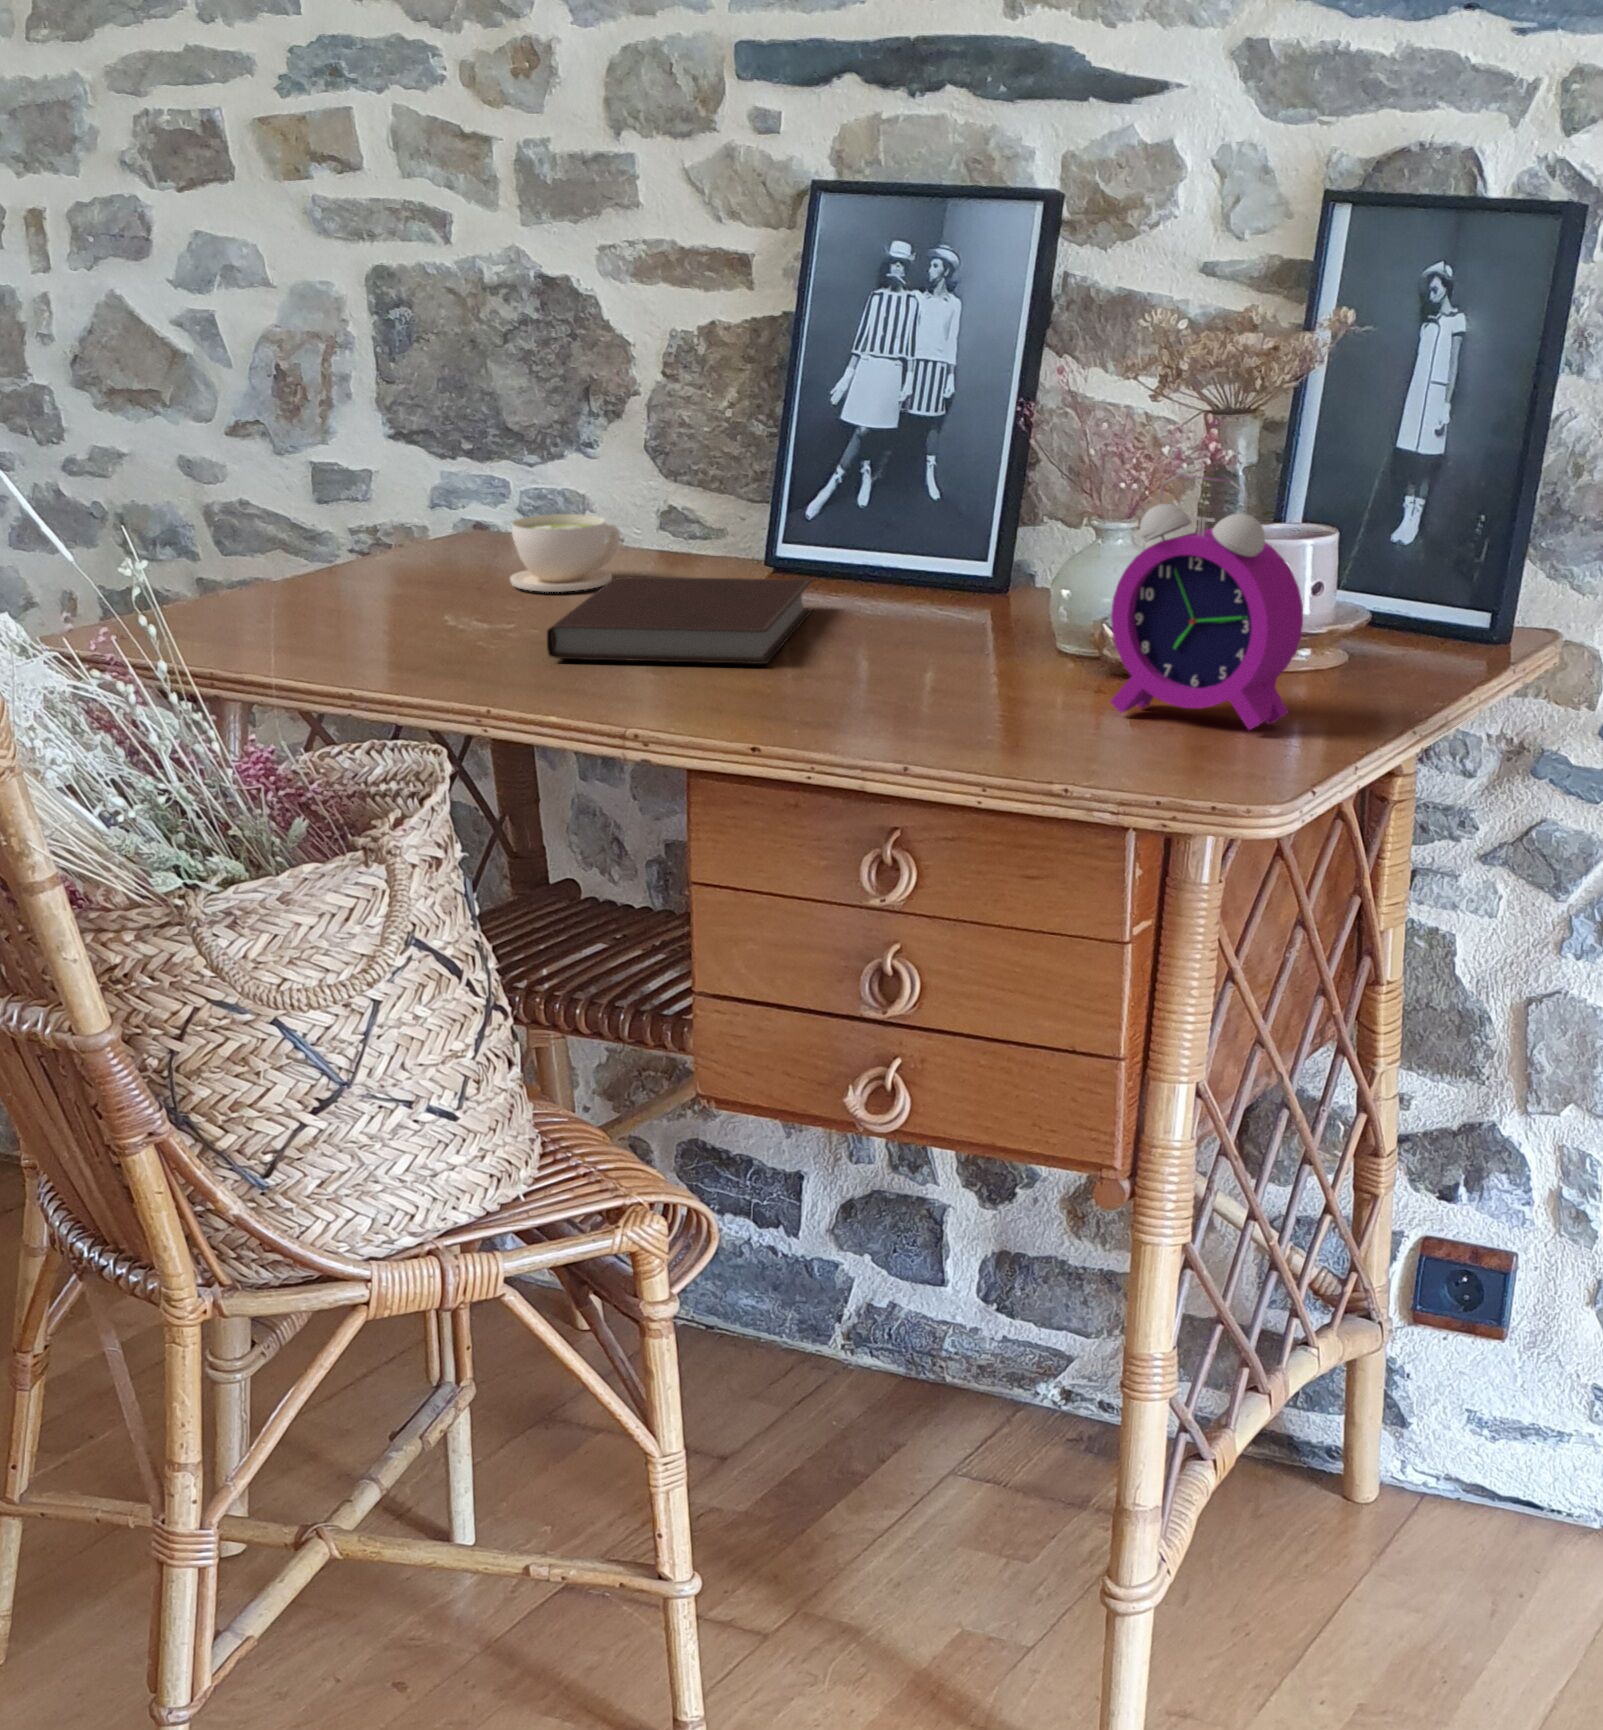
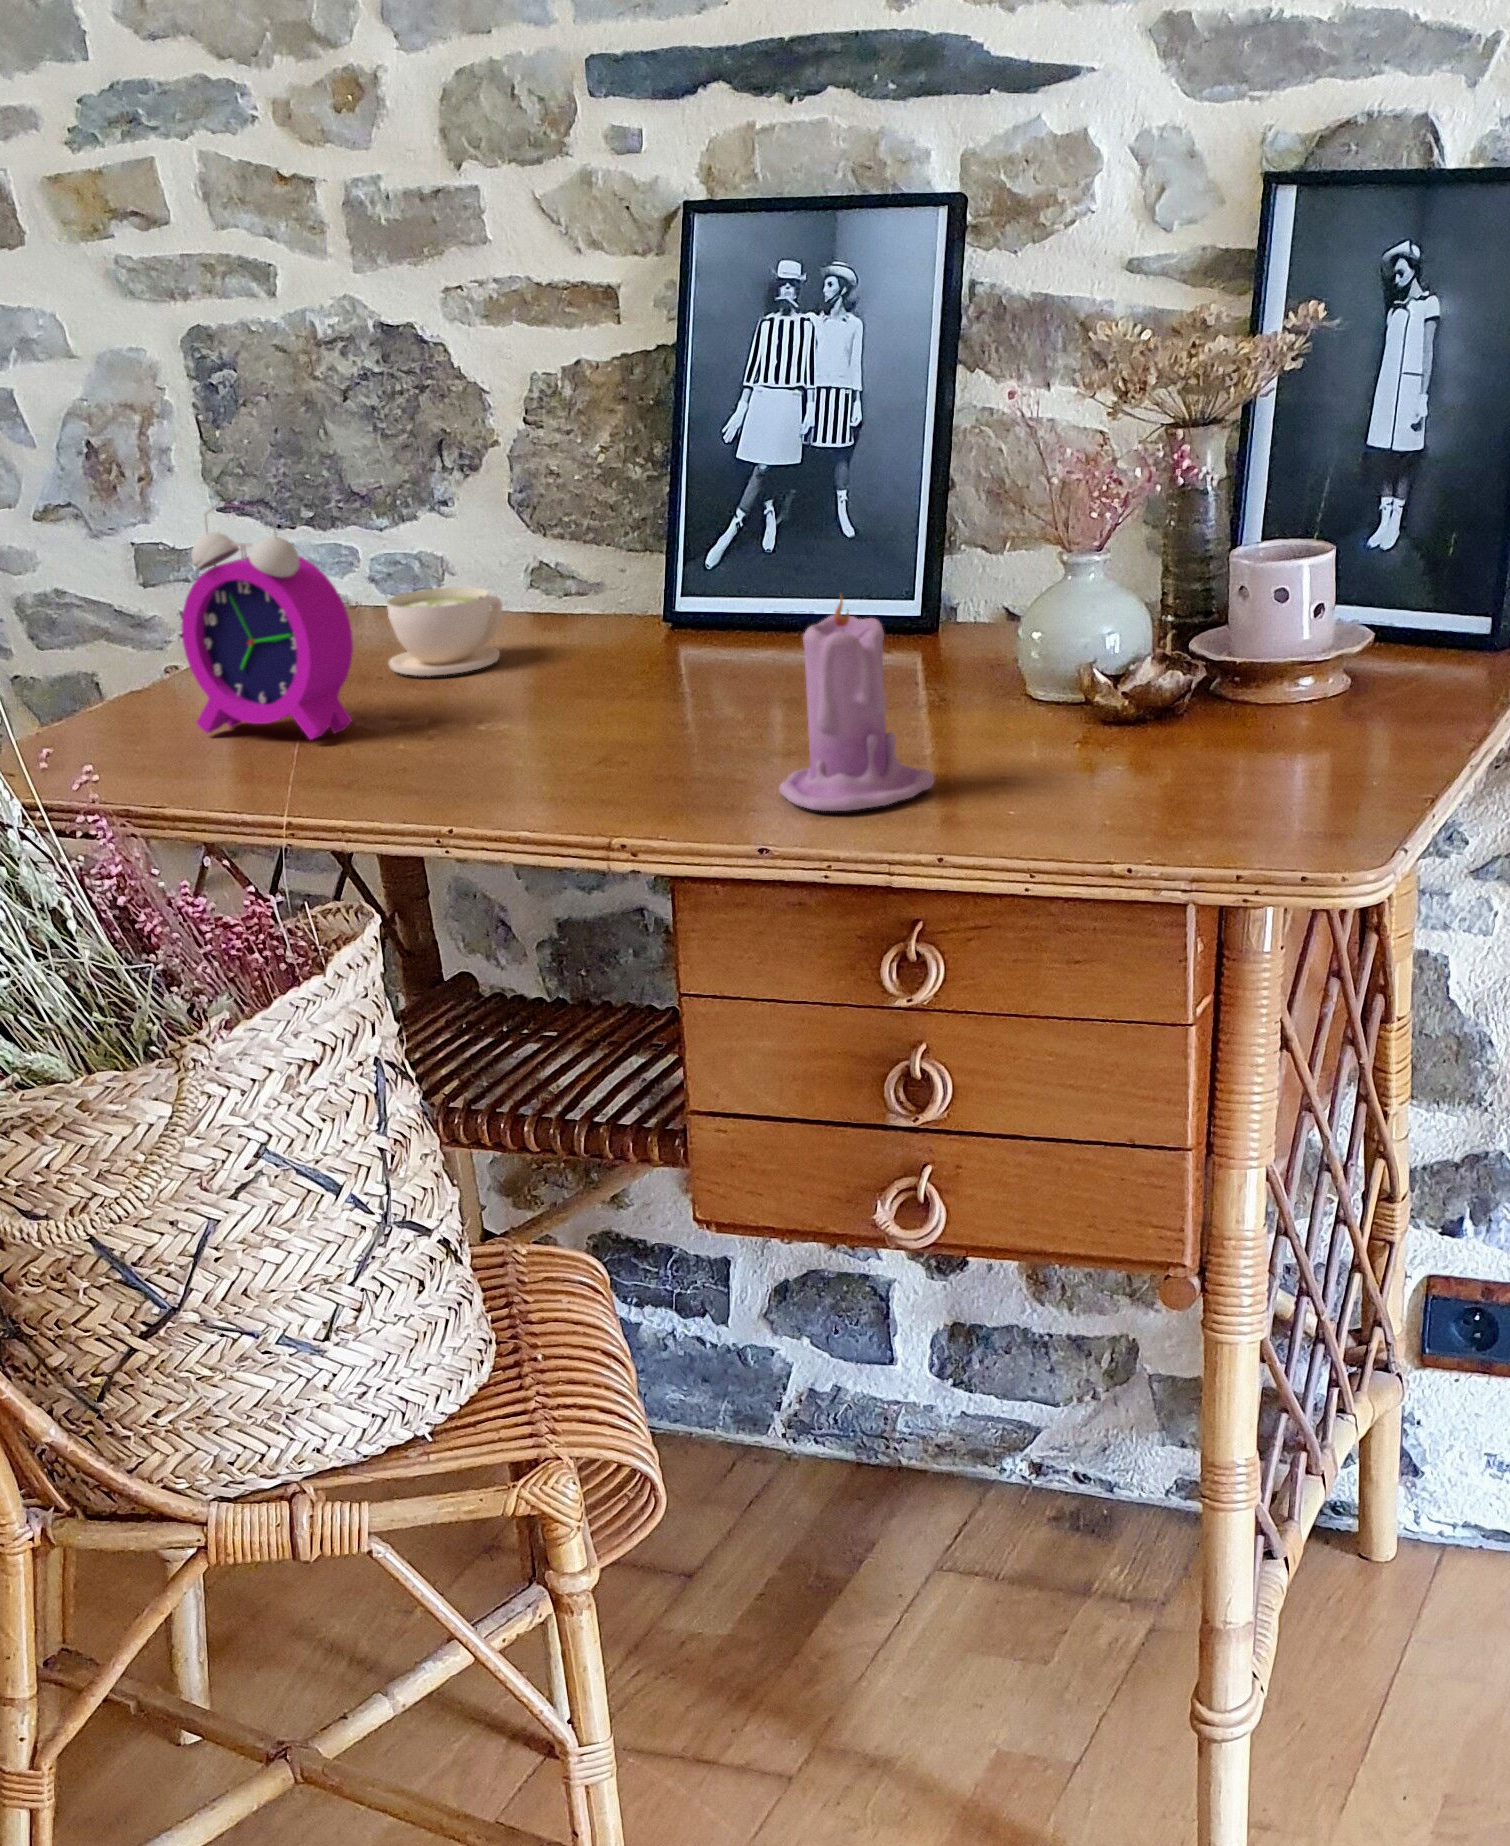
alarm clock: present [1111,475,1303,730] -> present [182,504,353,740]
candle: none [795,535,933,728] -> present [779,597,934,811]
notebook: present [547,577,812,664] -> none [470,641,735,753]

